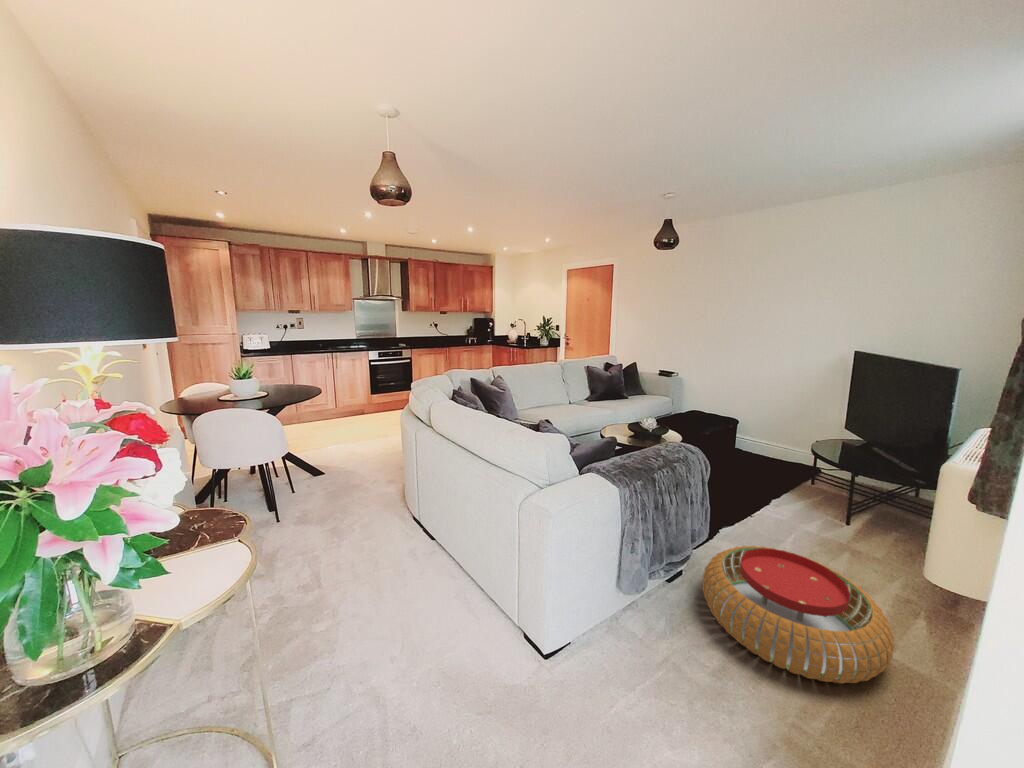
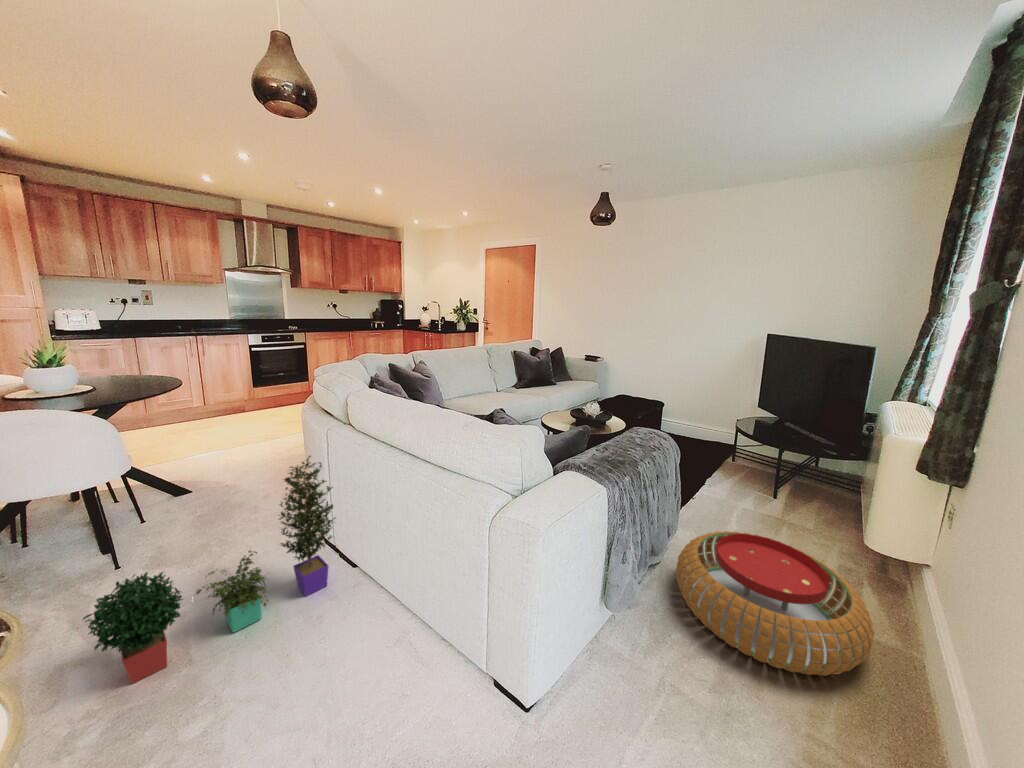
potted plant: none [266,449,421,592] -> present [83,456,336,684]

